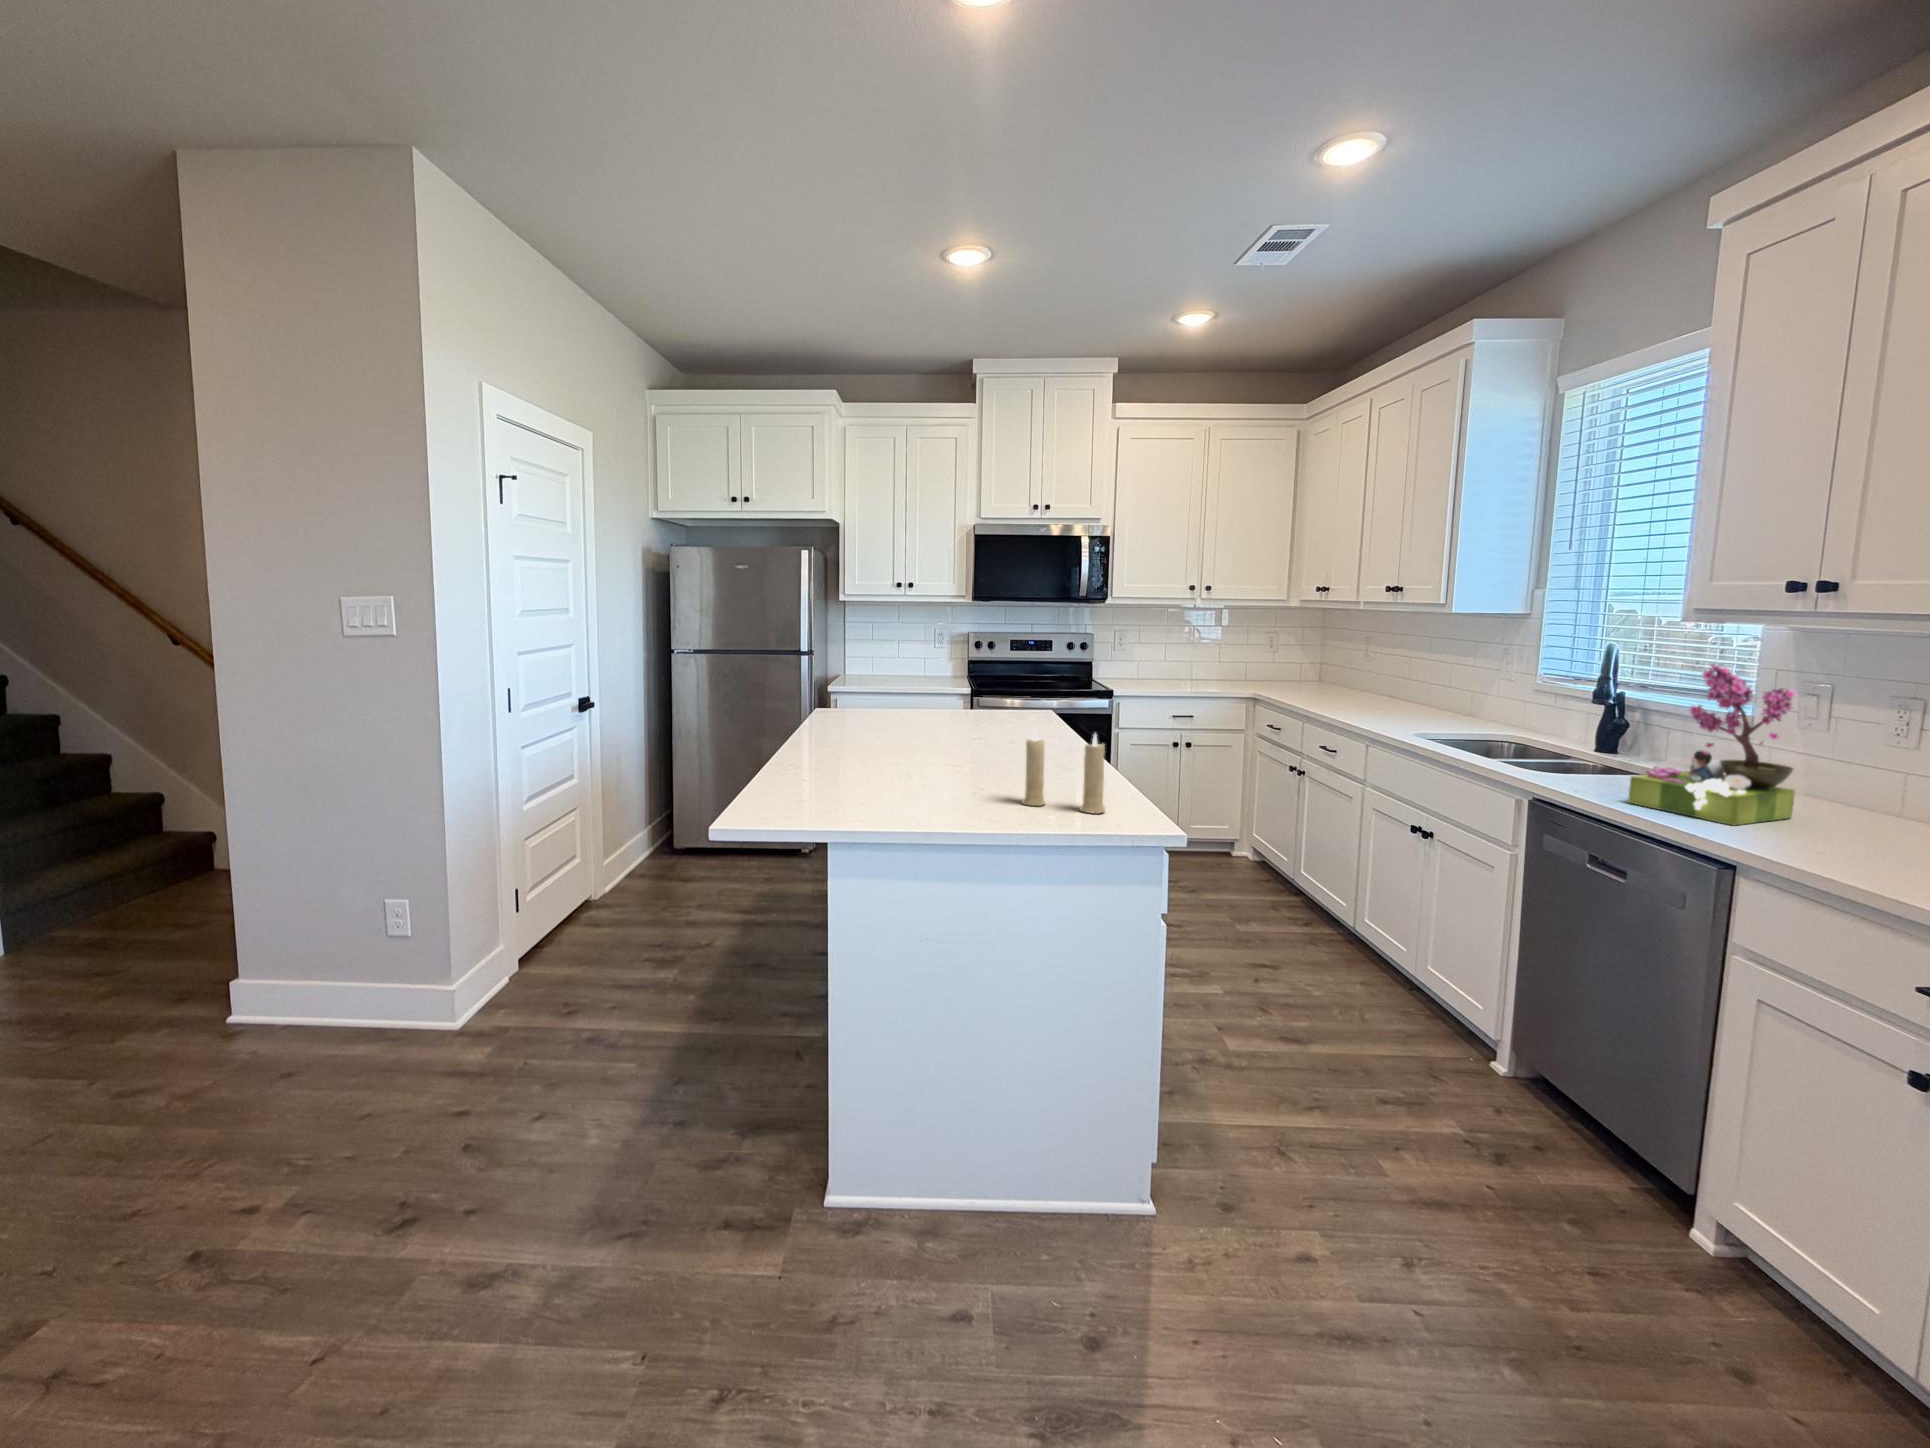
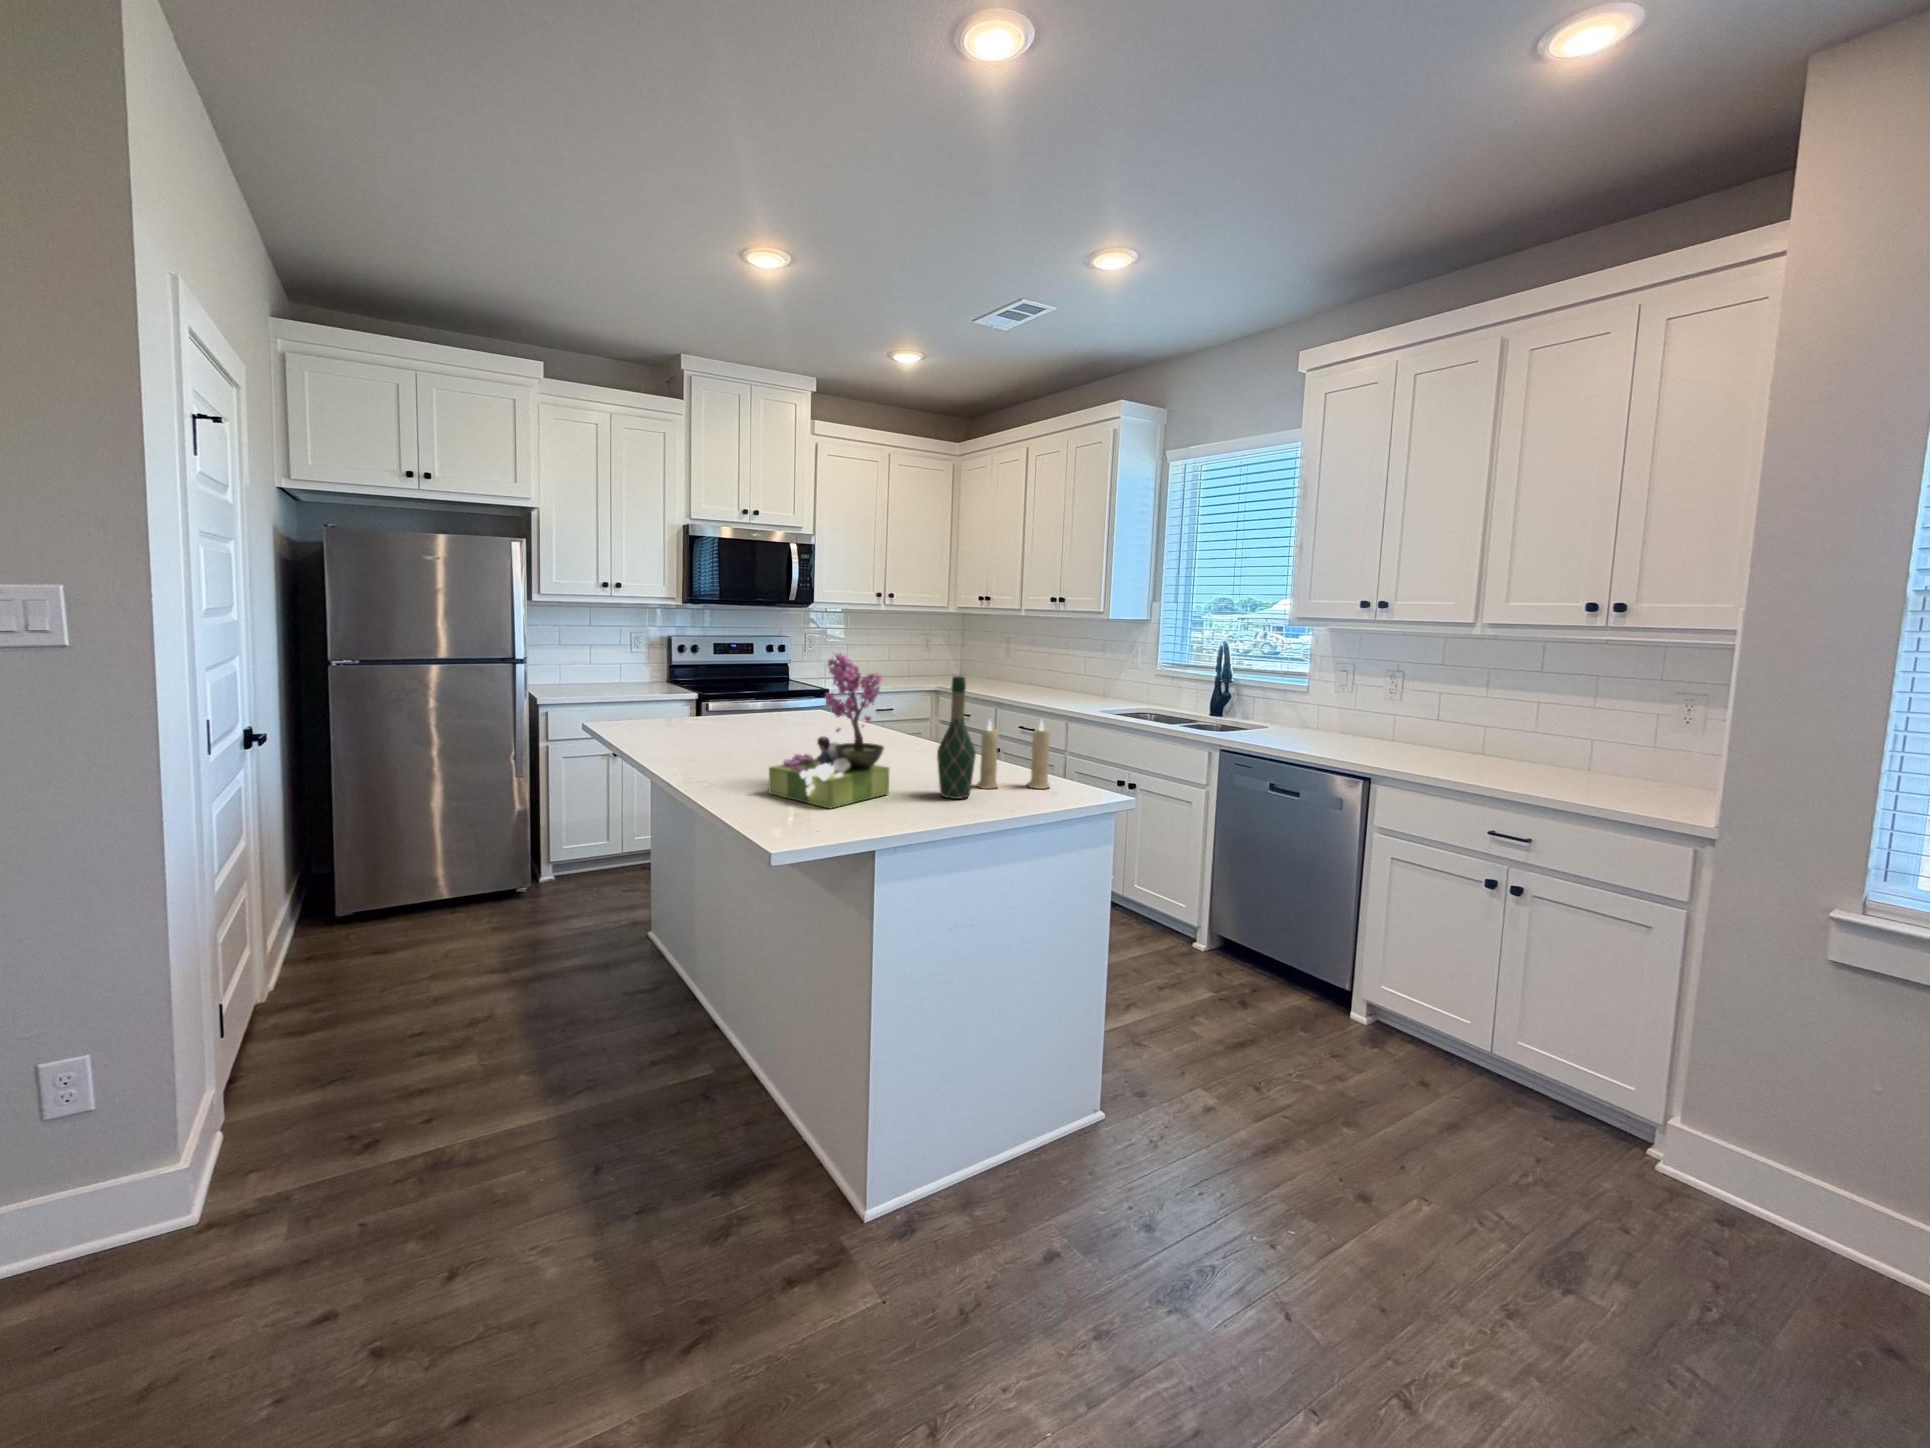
flower arrangement: present [1628,664,1798,826] -> present [769,653,889,808]
wine bottle: none [953,679,995,812] -> present [937,676,976,799]

